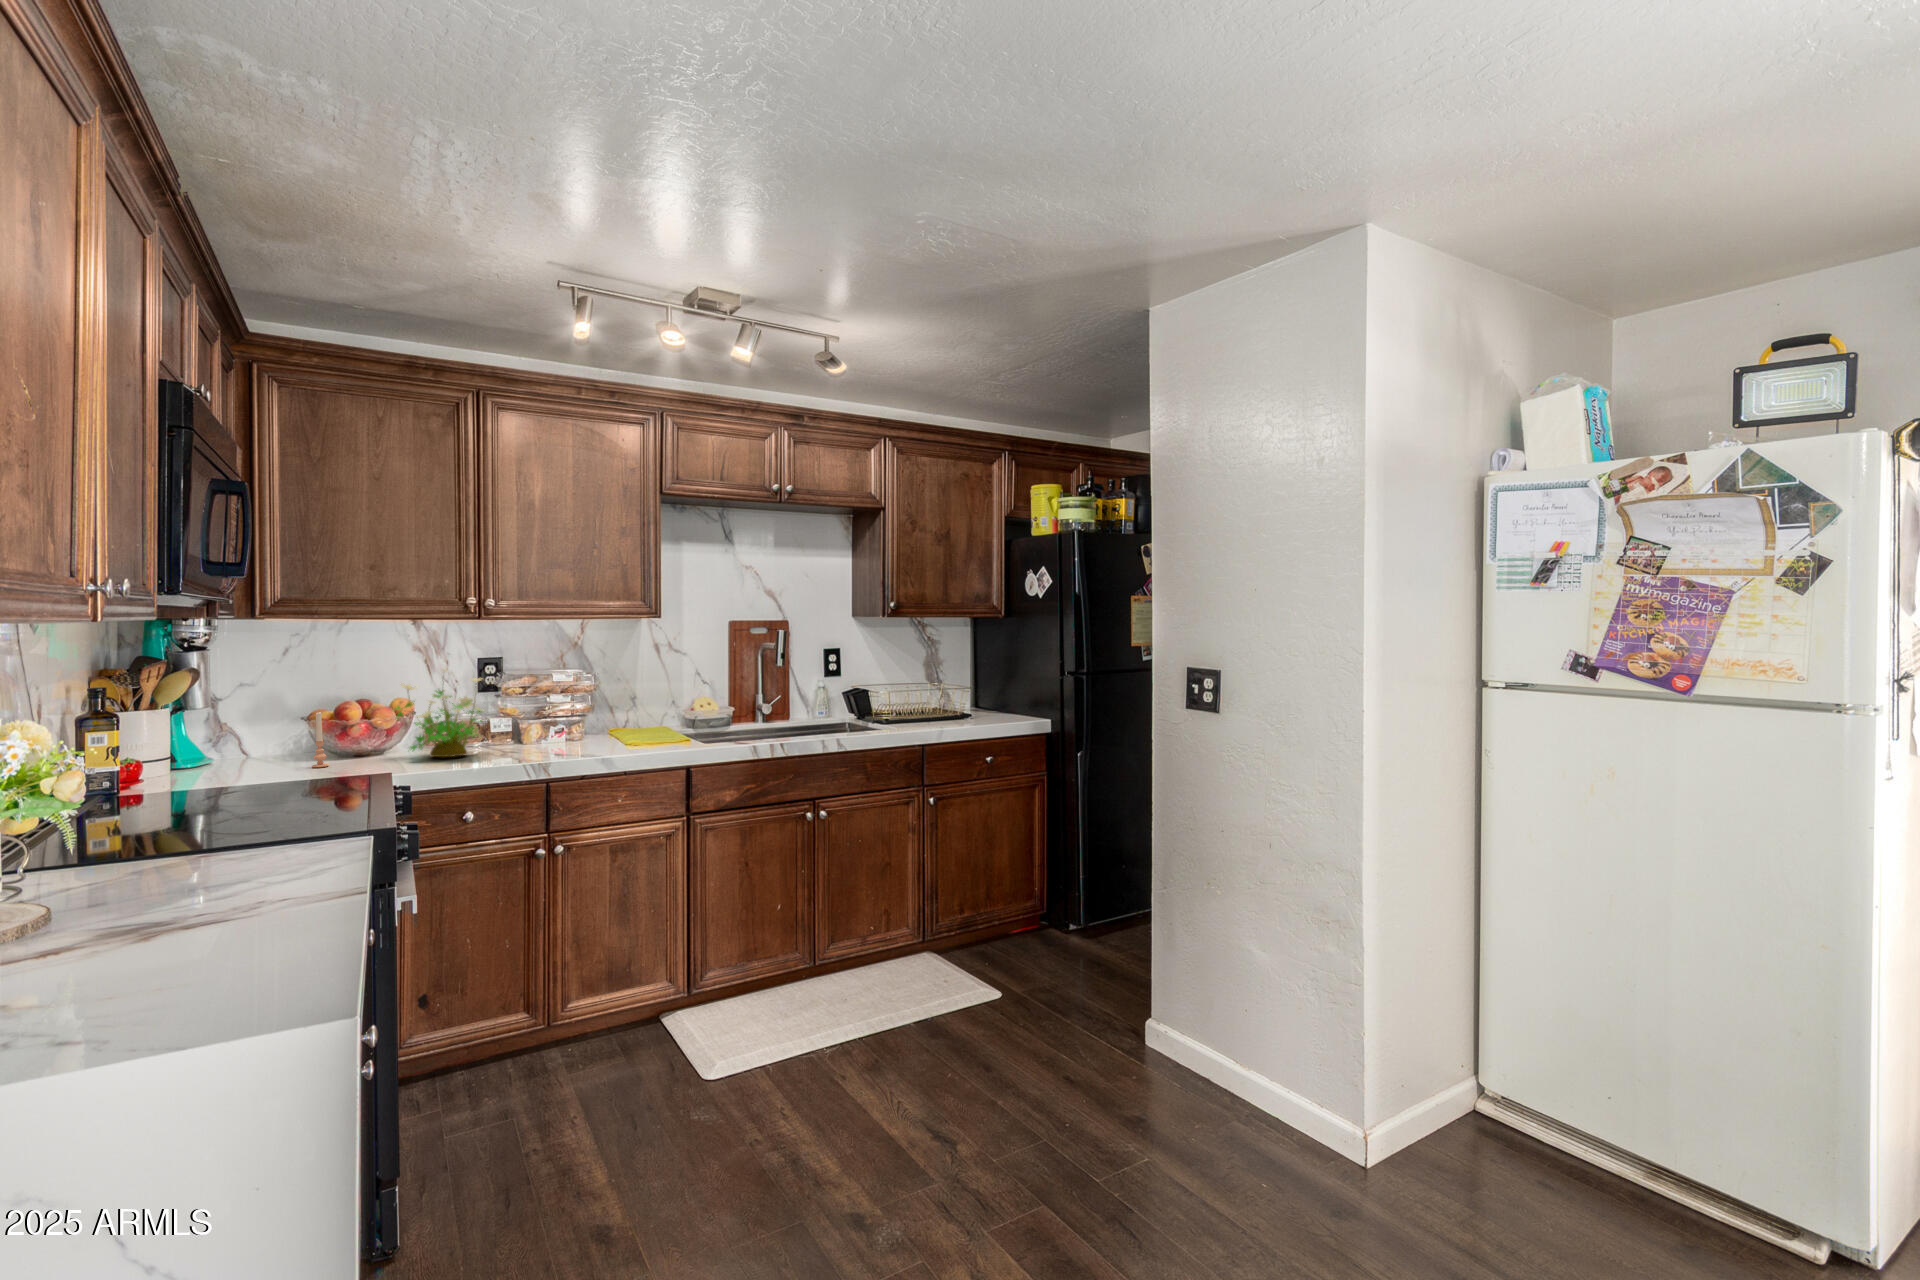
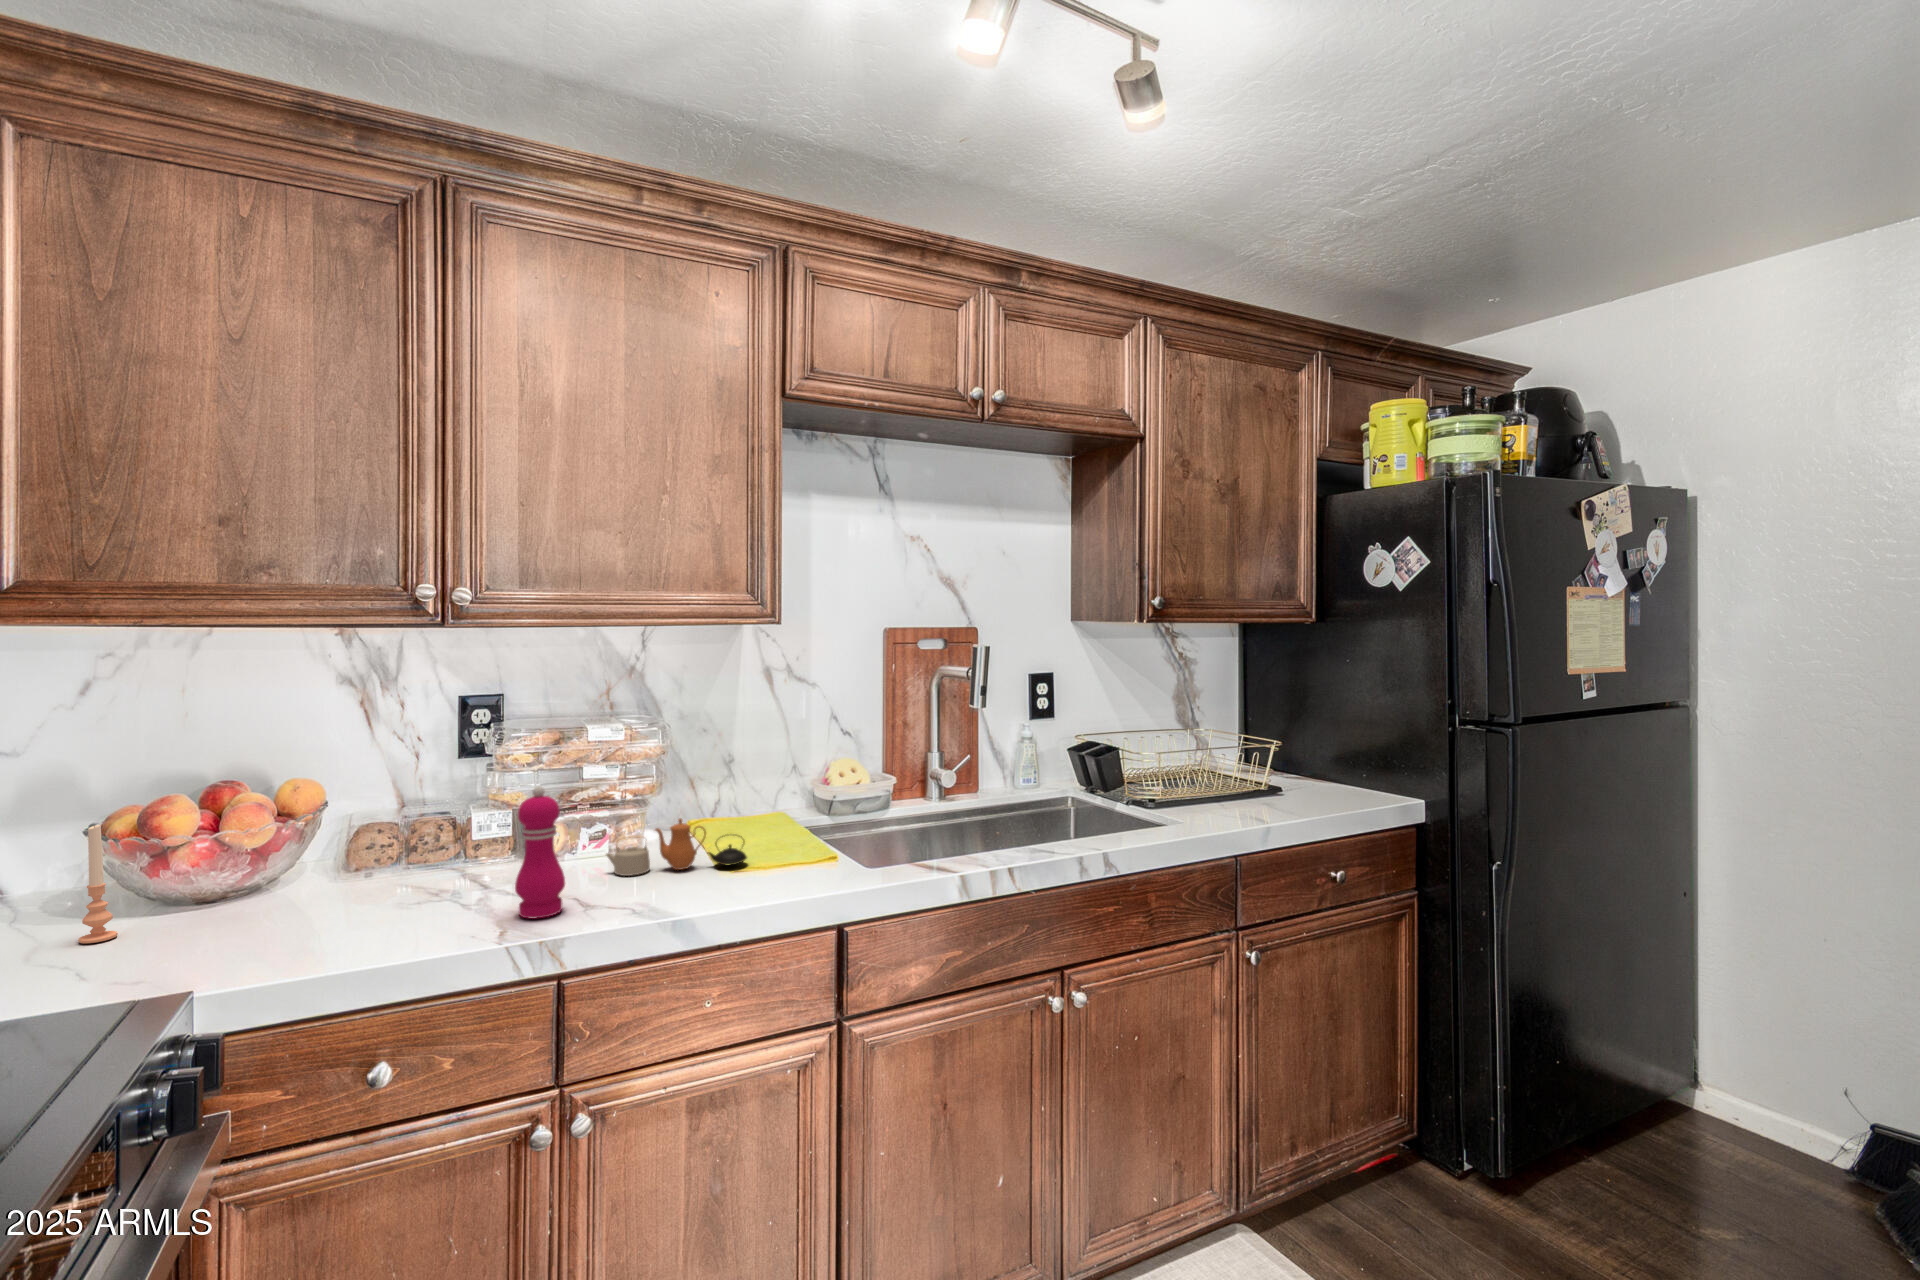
potted plant: present [396,669,483,757] -> none [263,729,450,910]
pepper mill: none [522,696,547,759] -> present [515,786,565,919]
teapot: none [565,719,642,748] -> present [606,818,747,876]

